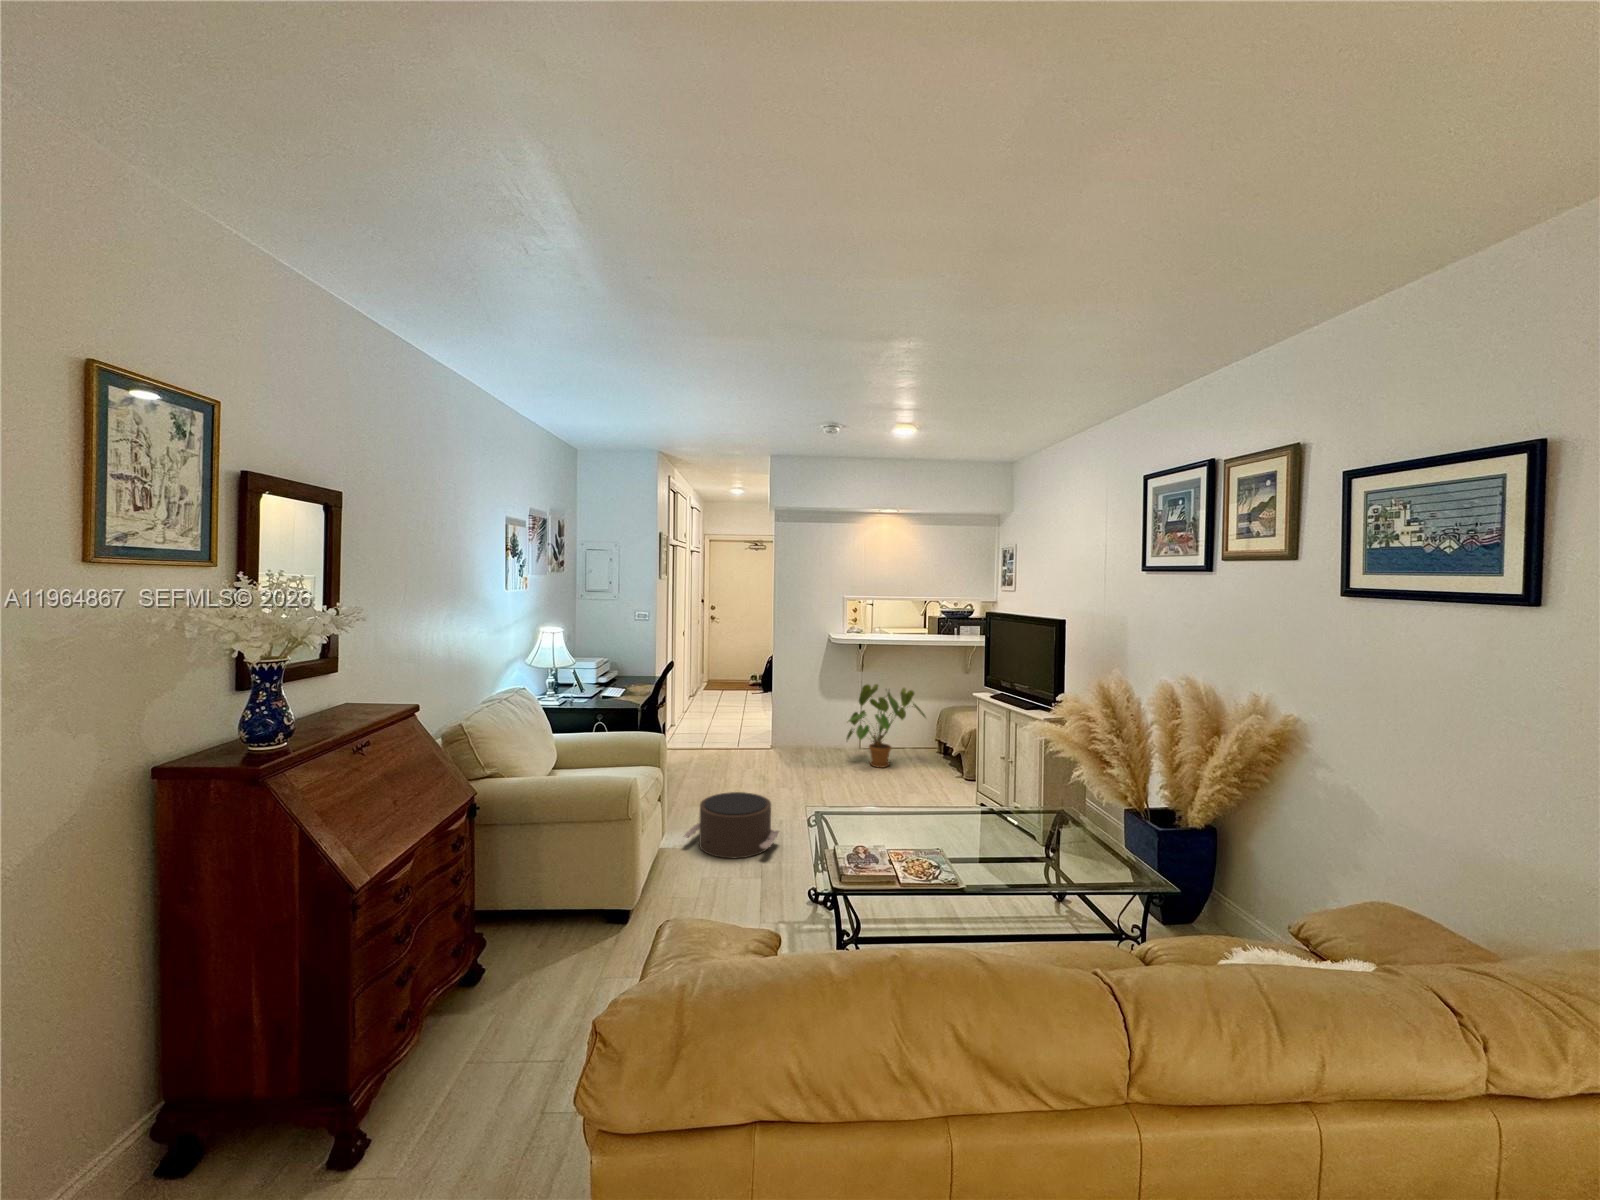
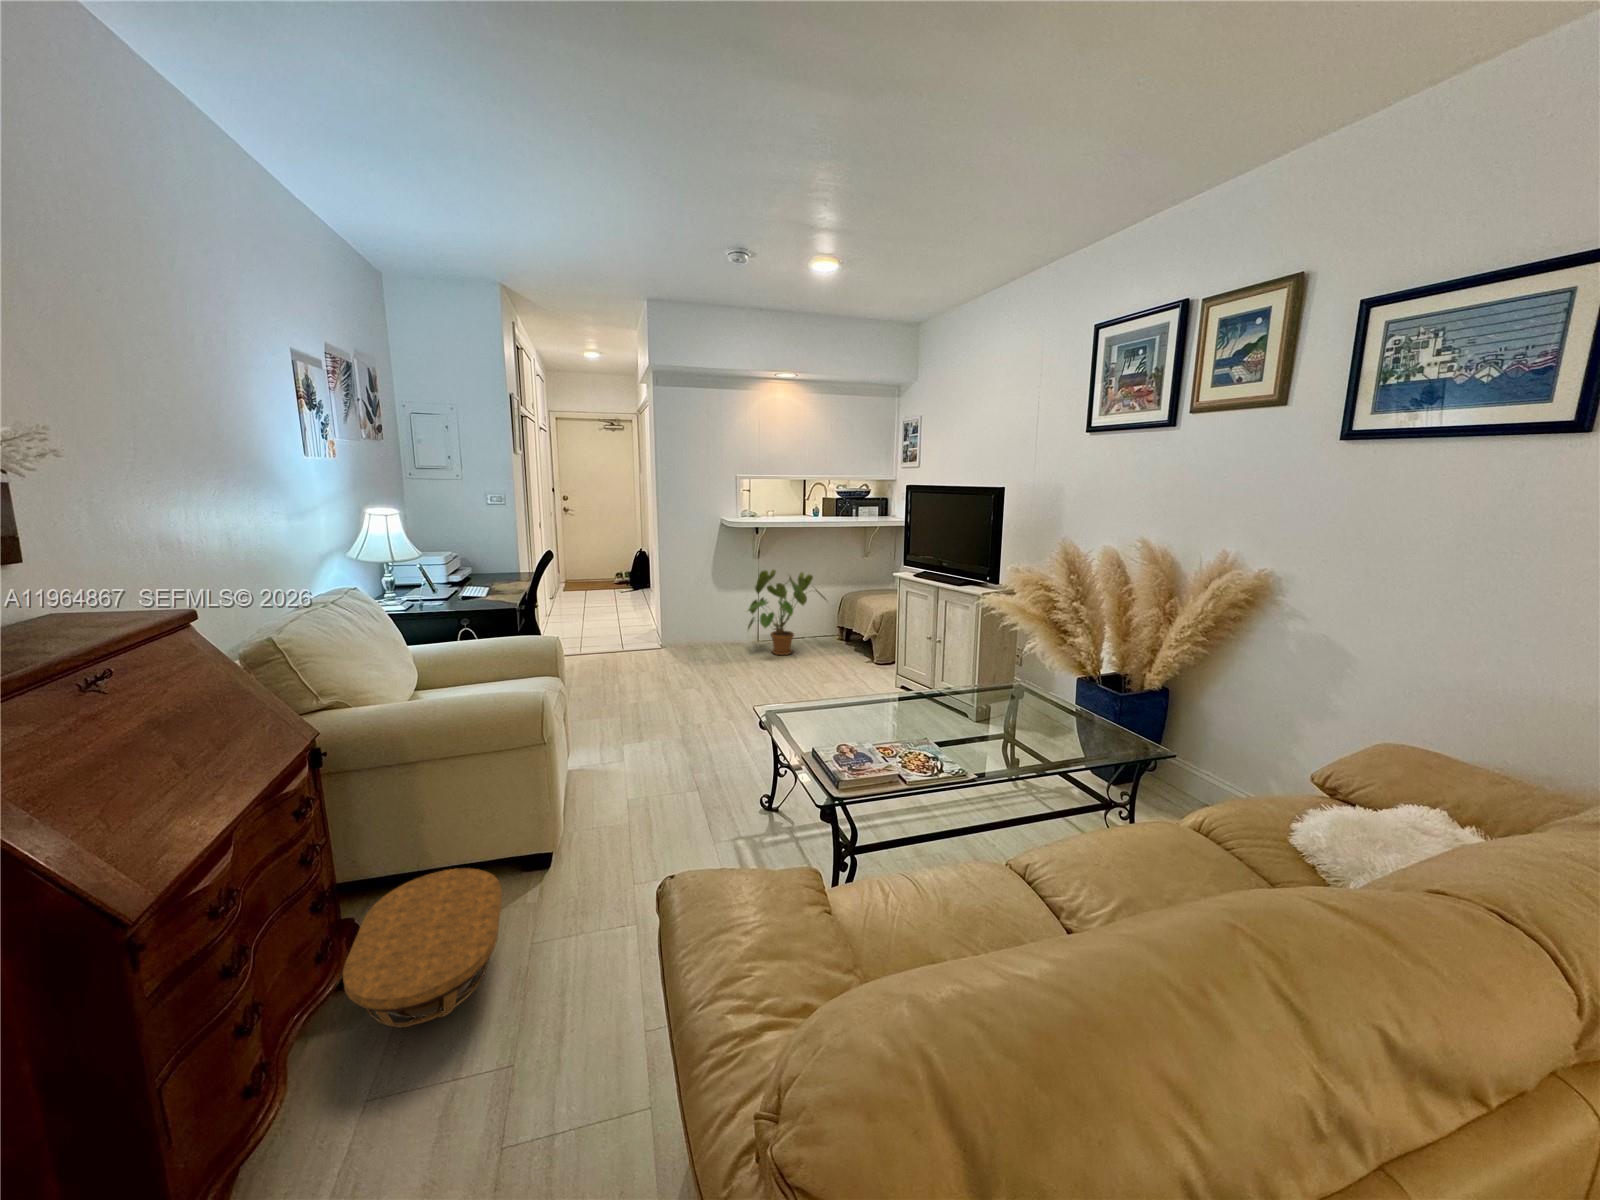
pouf: present [684,792,779,859] -> none [595,694,706,770]
basket: none [469,909,582,1014] -> present [343,868,502,1028]

